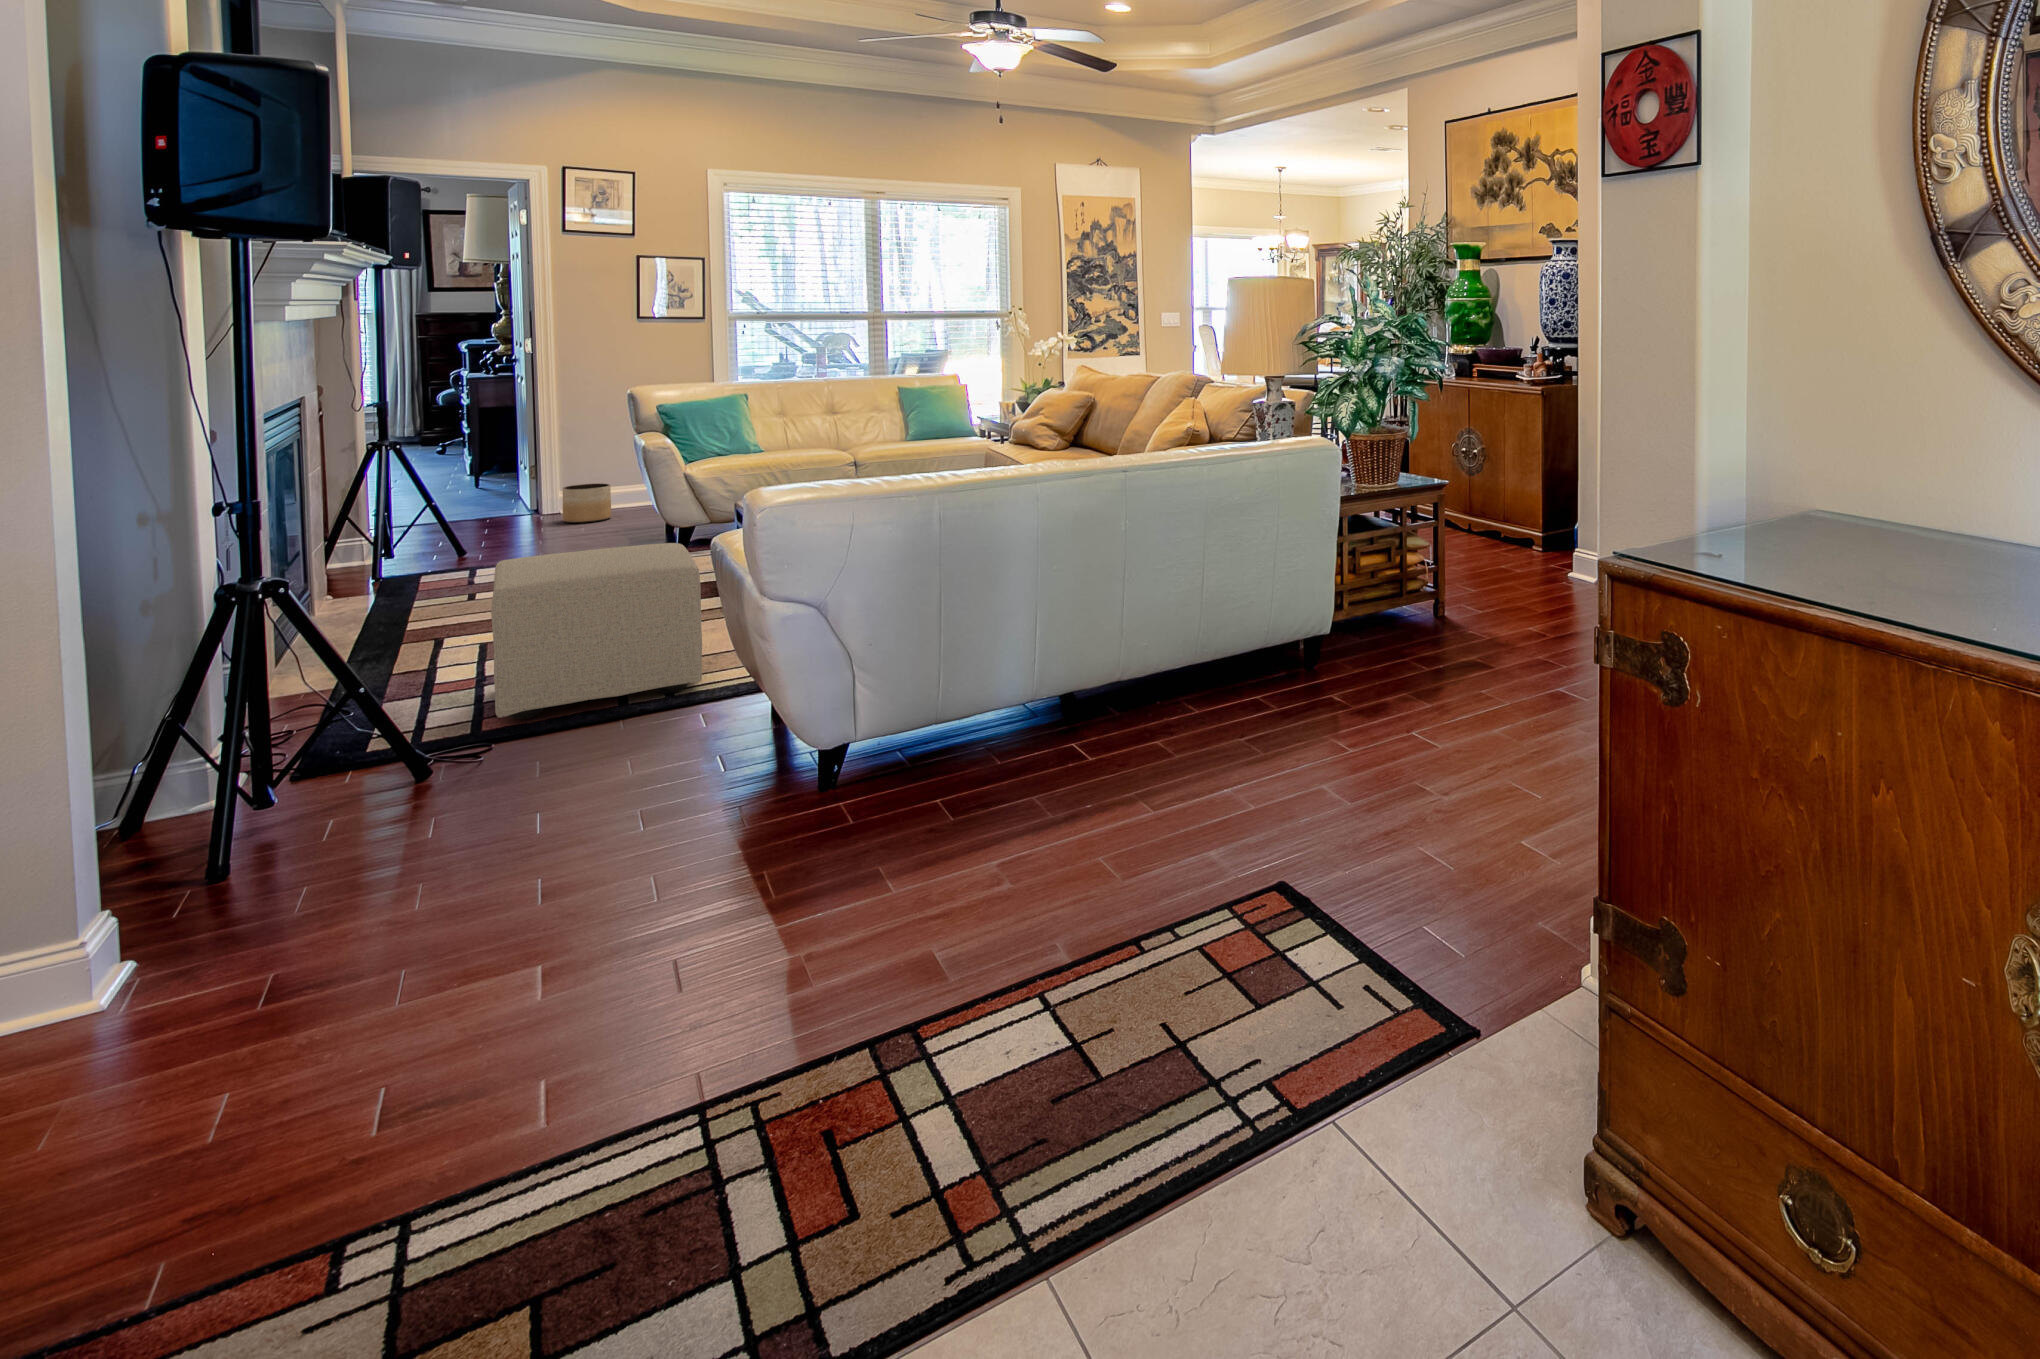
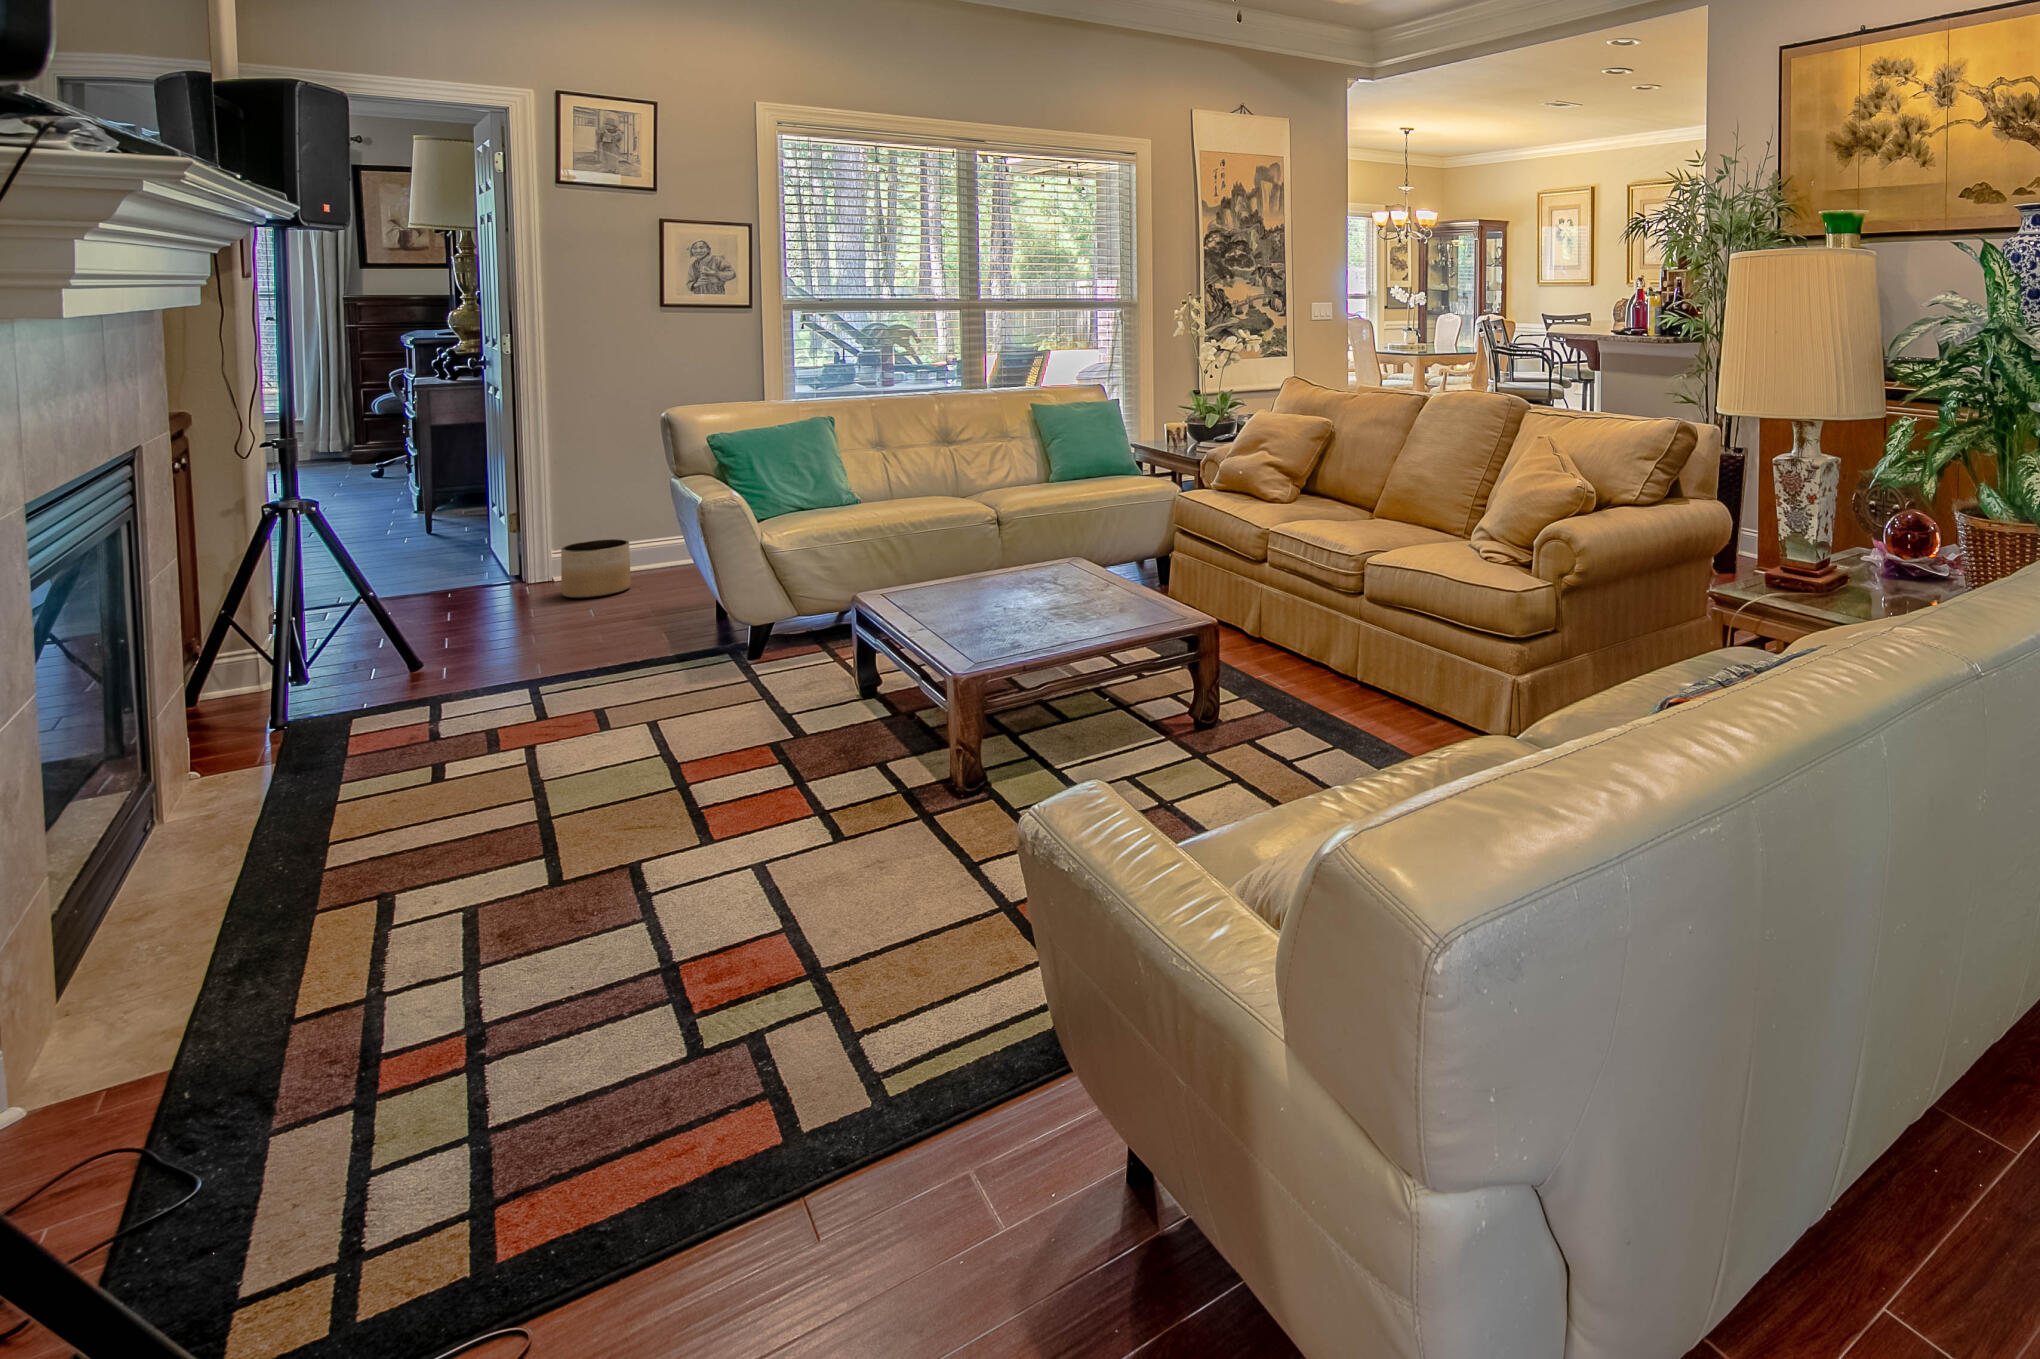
ottoman: present [491,543,702,719] -> none [512,733,939,1218]

